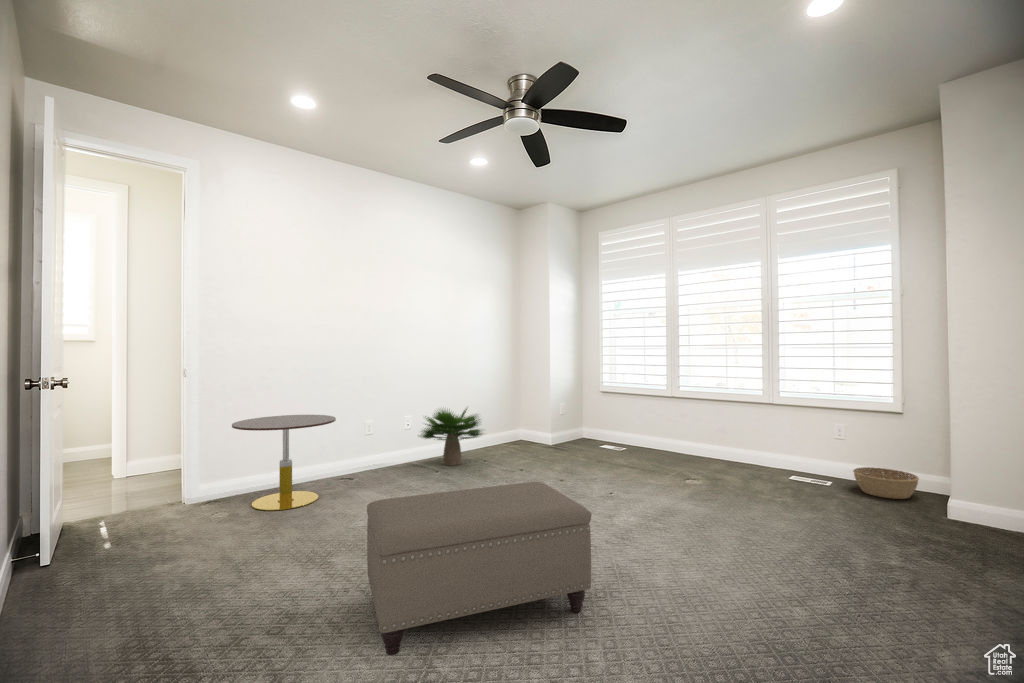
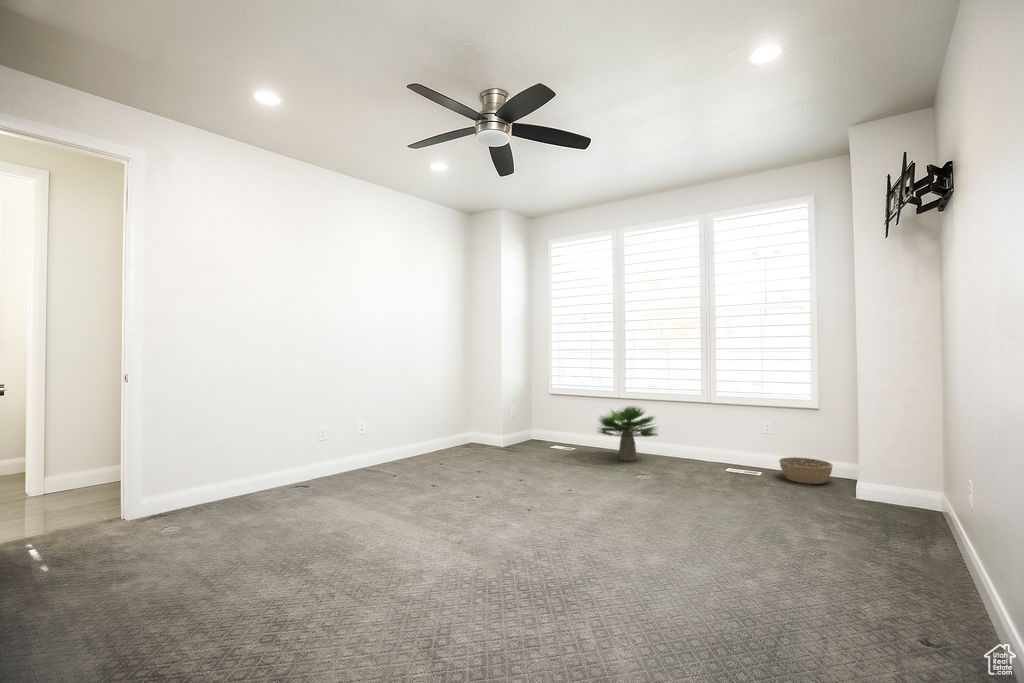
potted plant: present [419,409,483,466] -> present [599,406,657,461]
side table: present [232,415,336,511] -> none [183,421,295,522]
ottoman: present [367,482,591,655] -> none [355,479,575,651]

